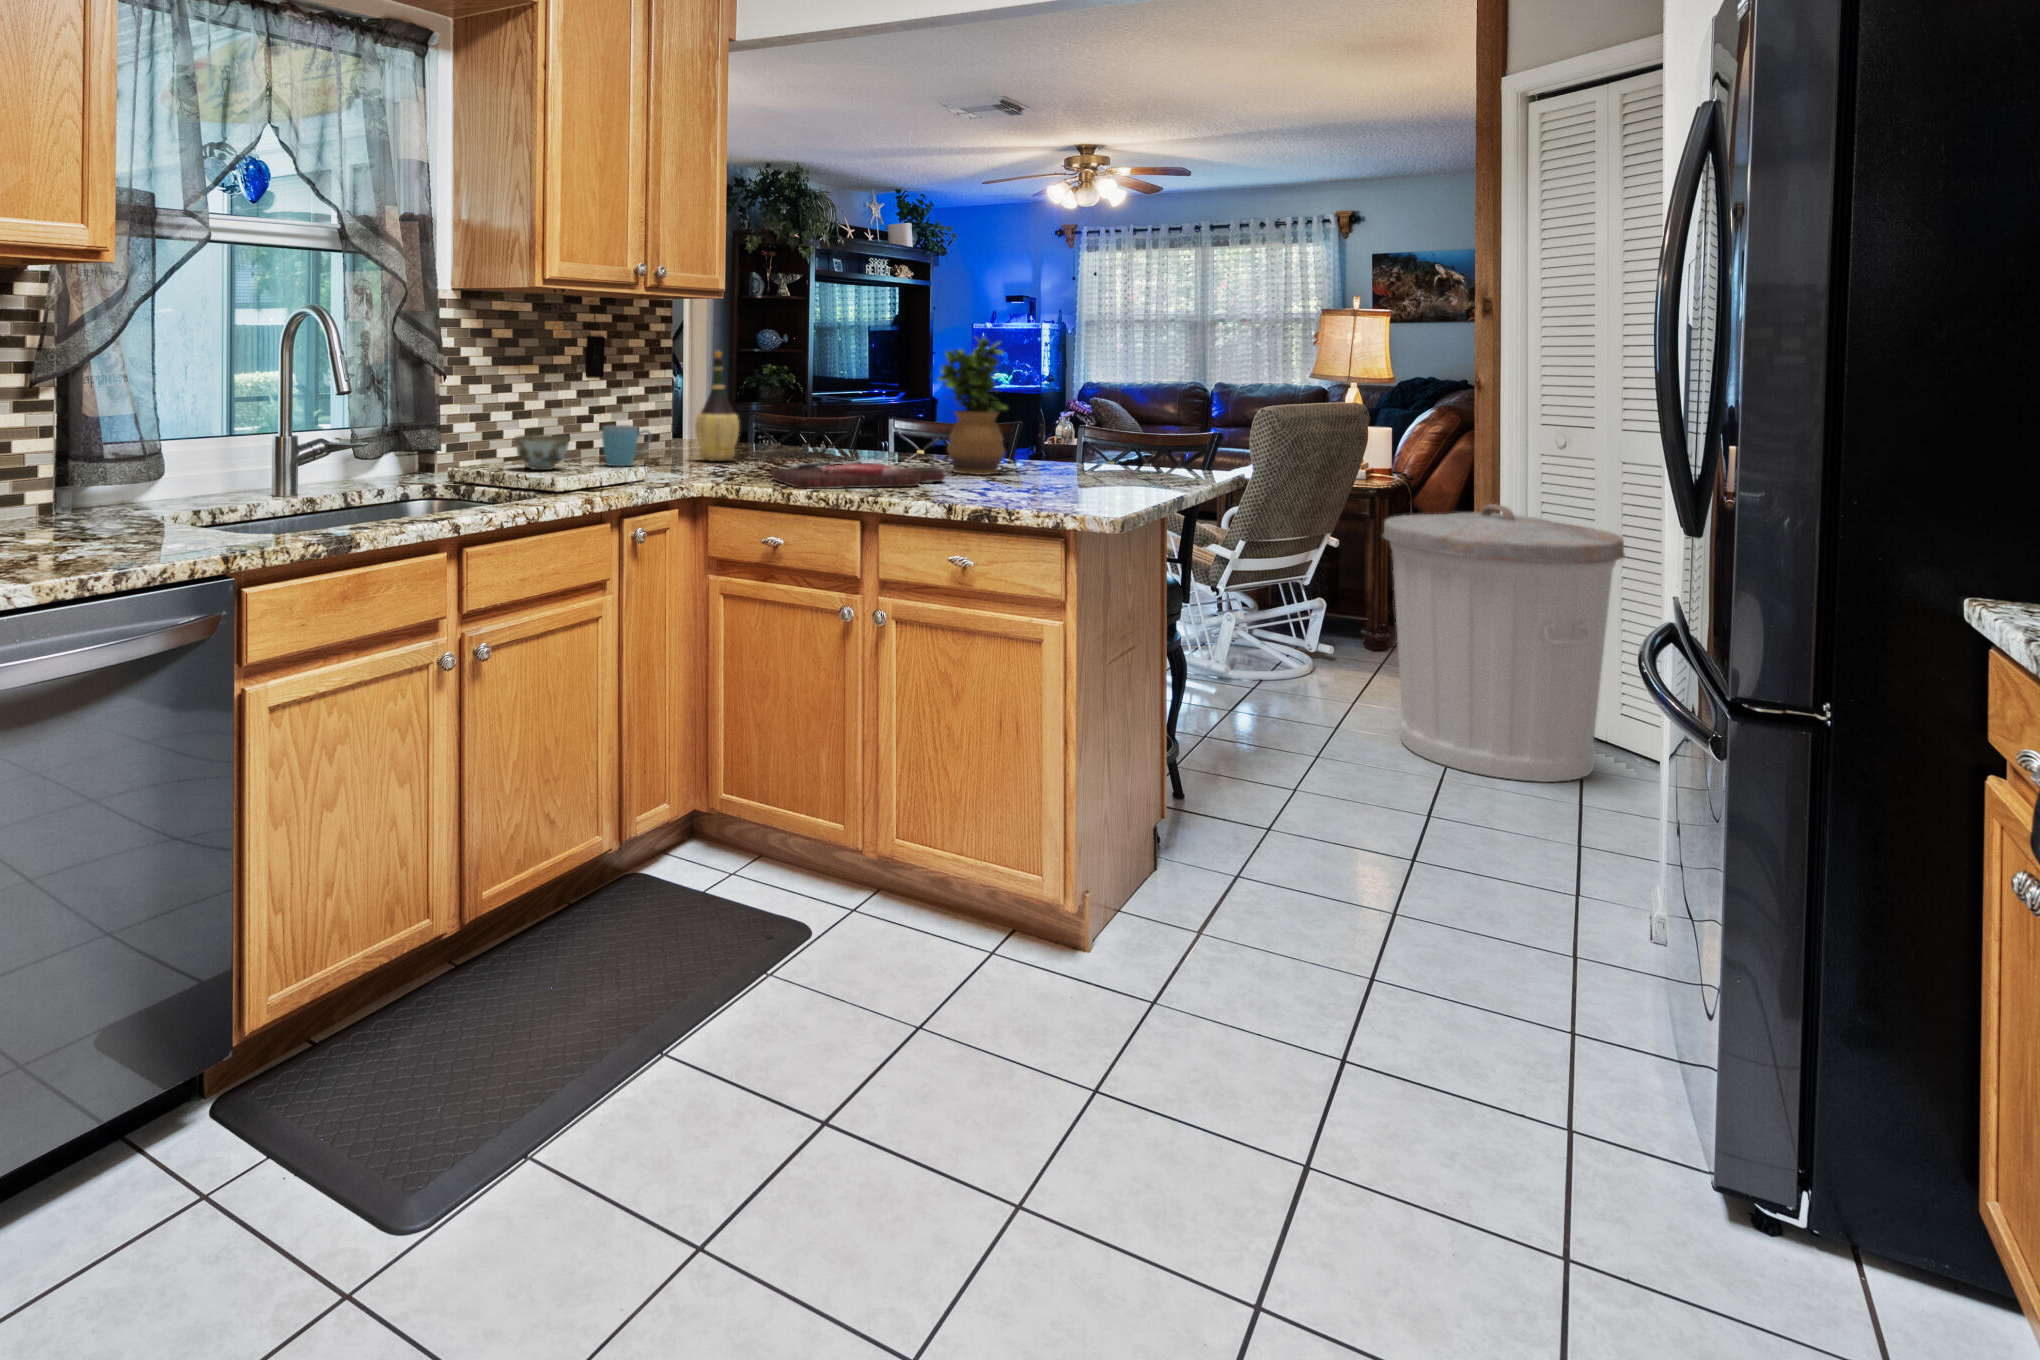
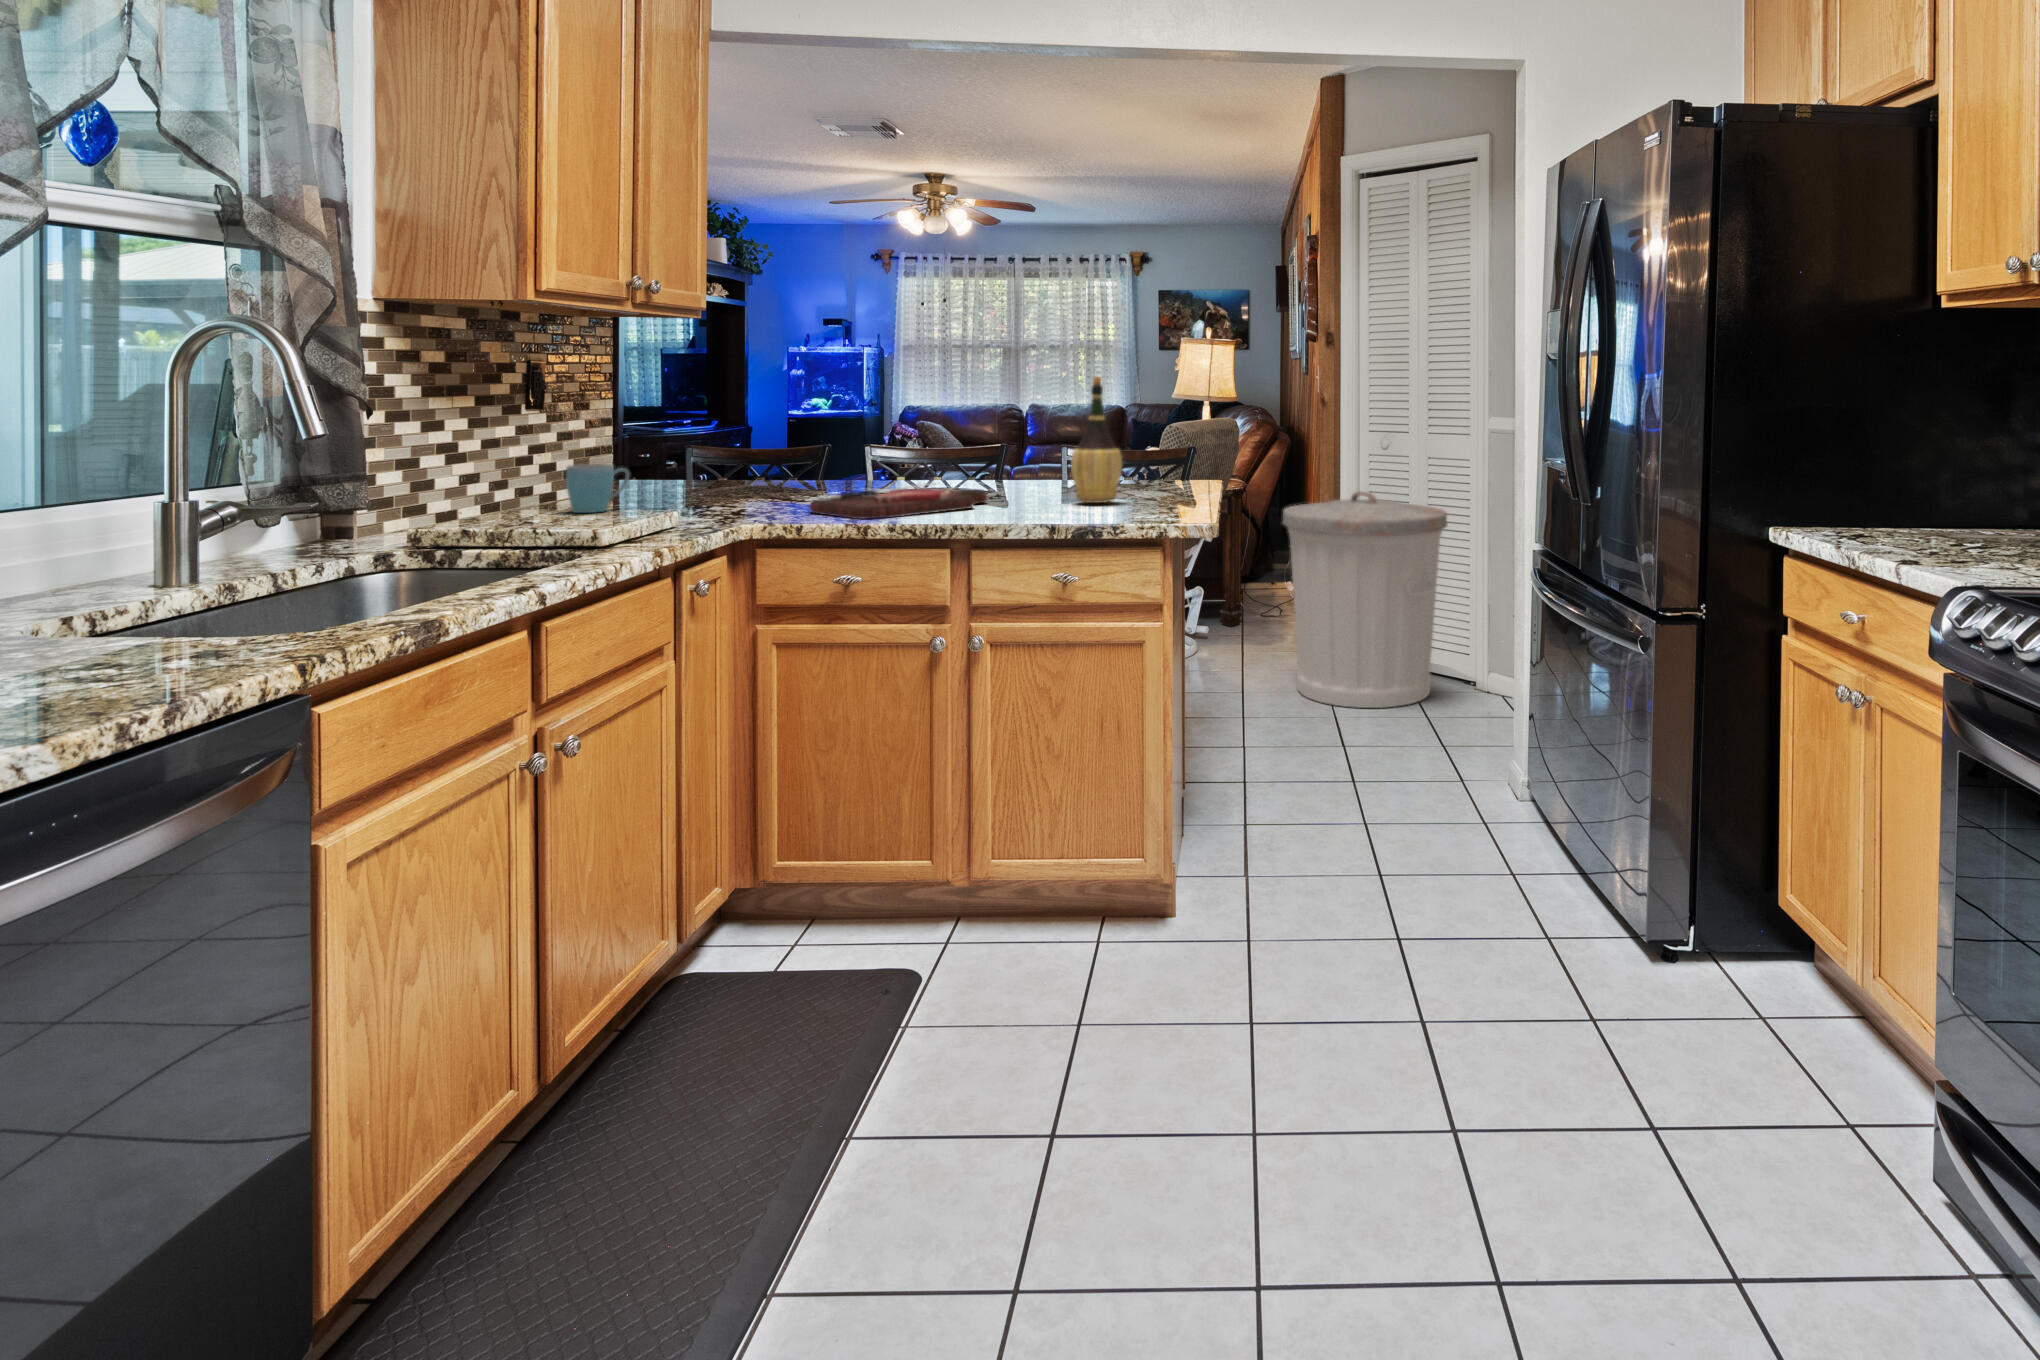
potted plant: present [938,337,1007,475] -> none [954,358,1023,494]
wine bottle: present [695,351,739,461] -> present [1071,377,1122,503]
bowl: present [515,435,570,470] -> none [459,480,539,524]

